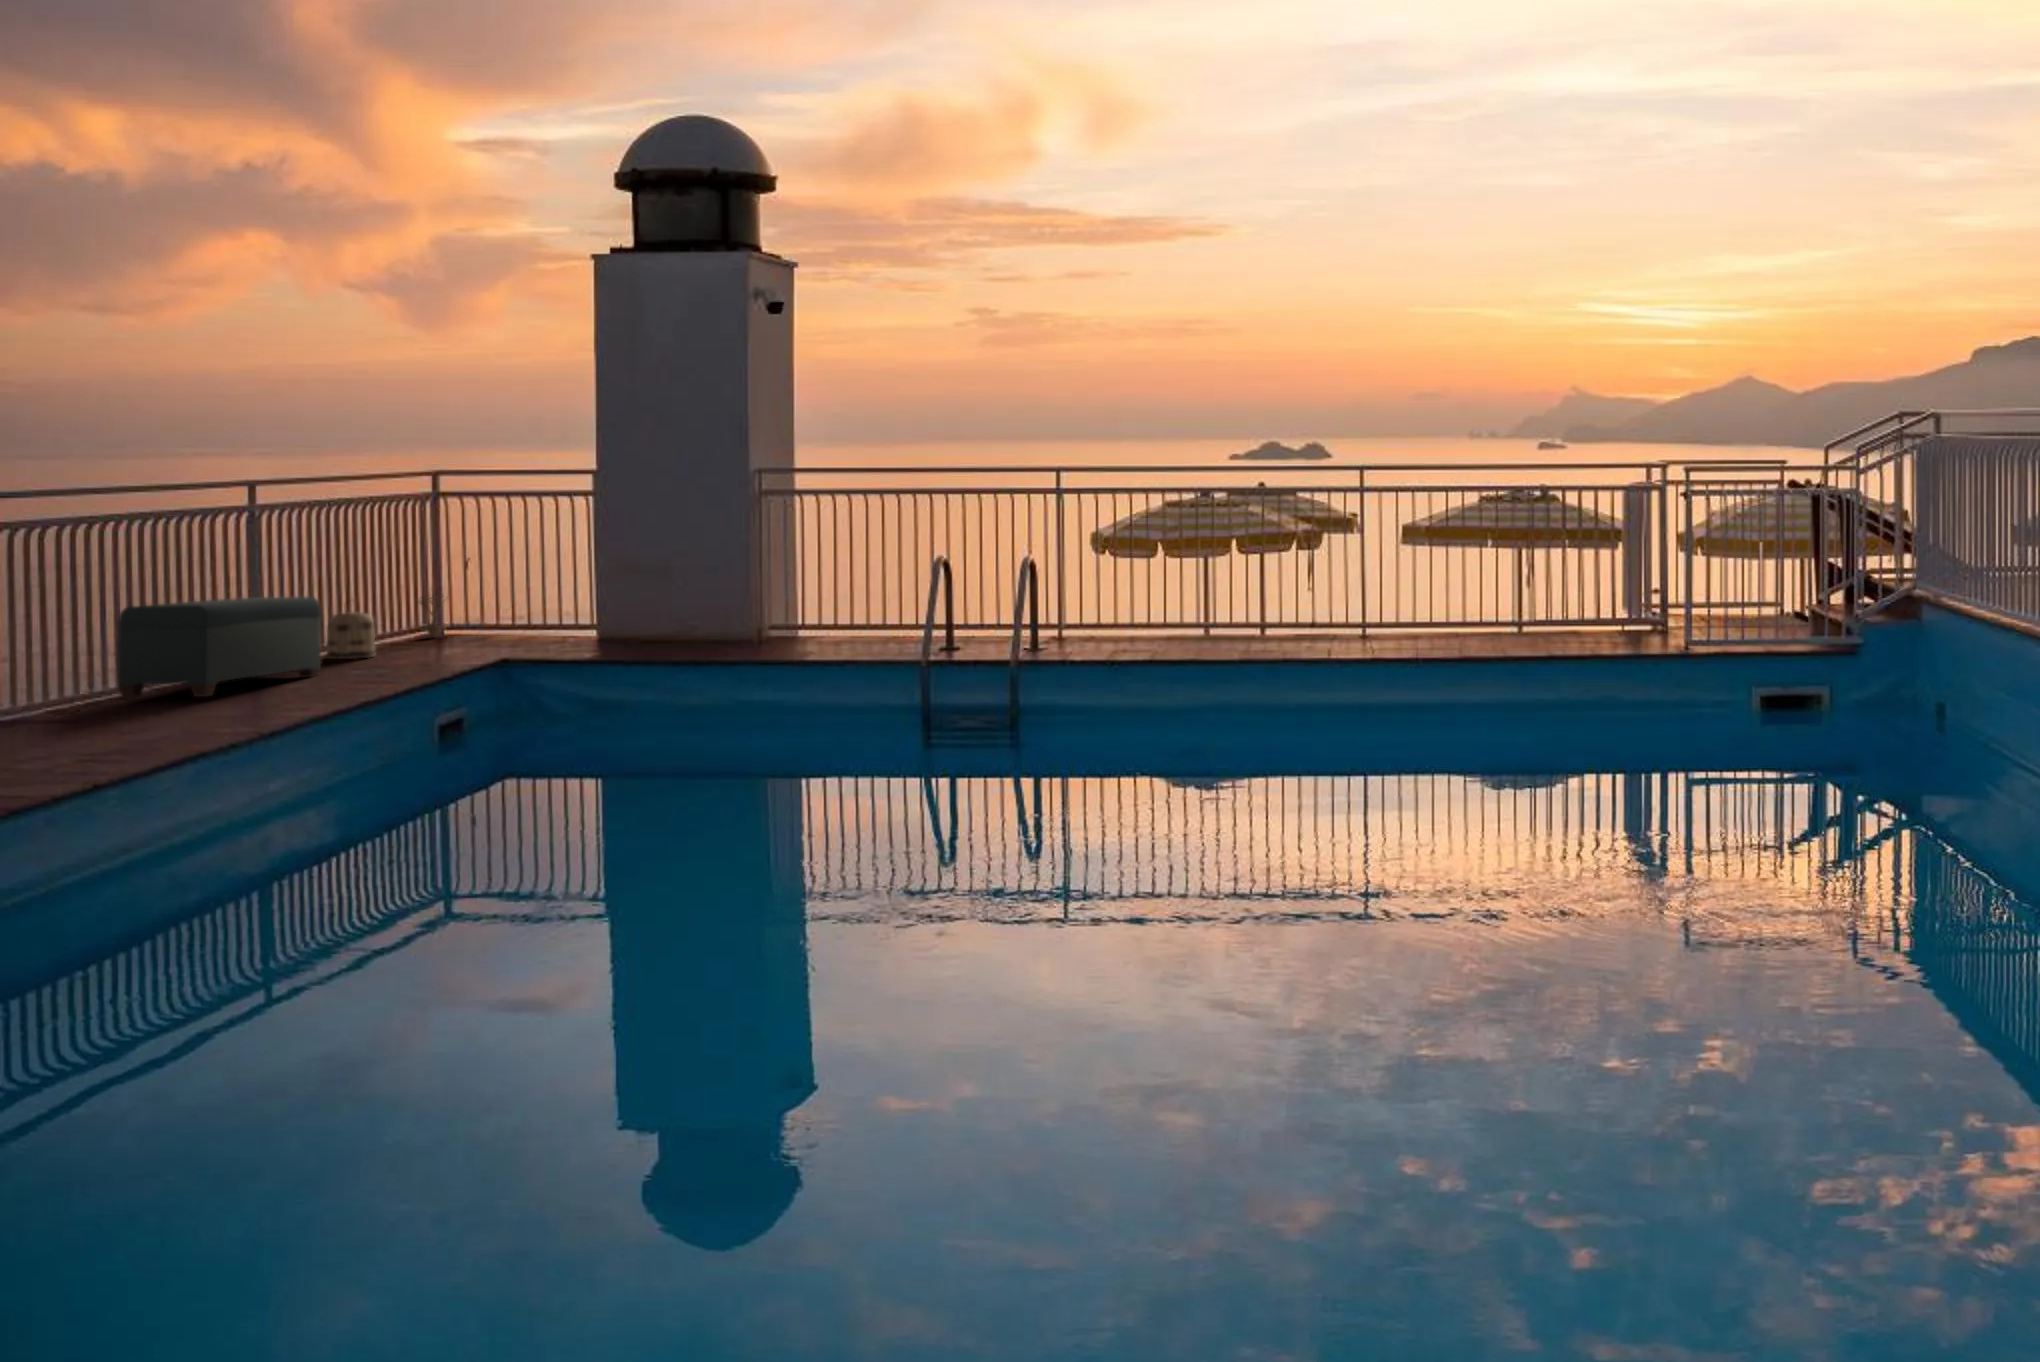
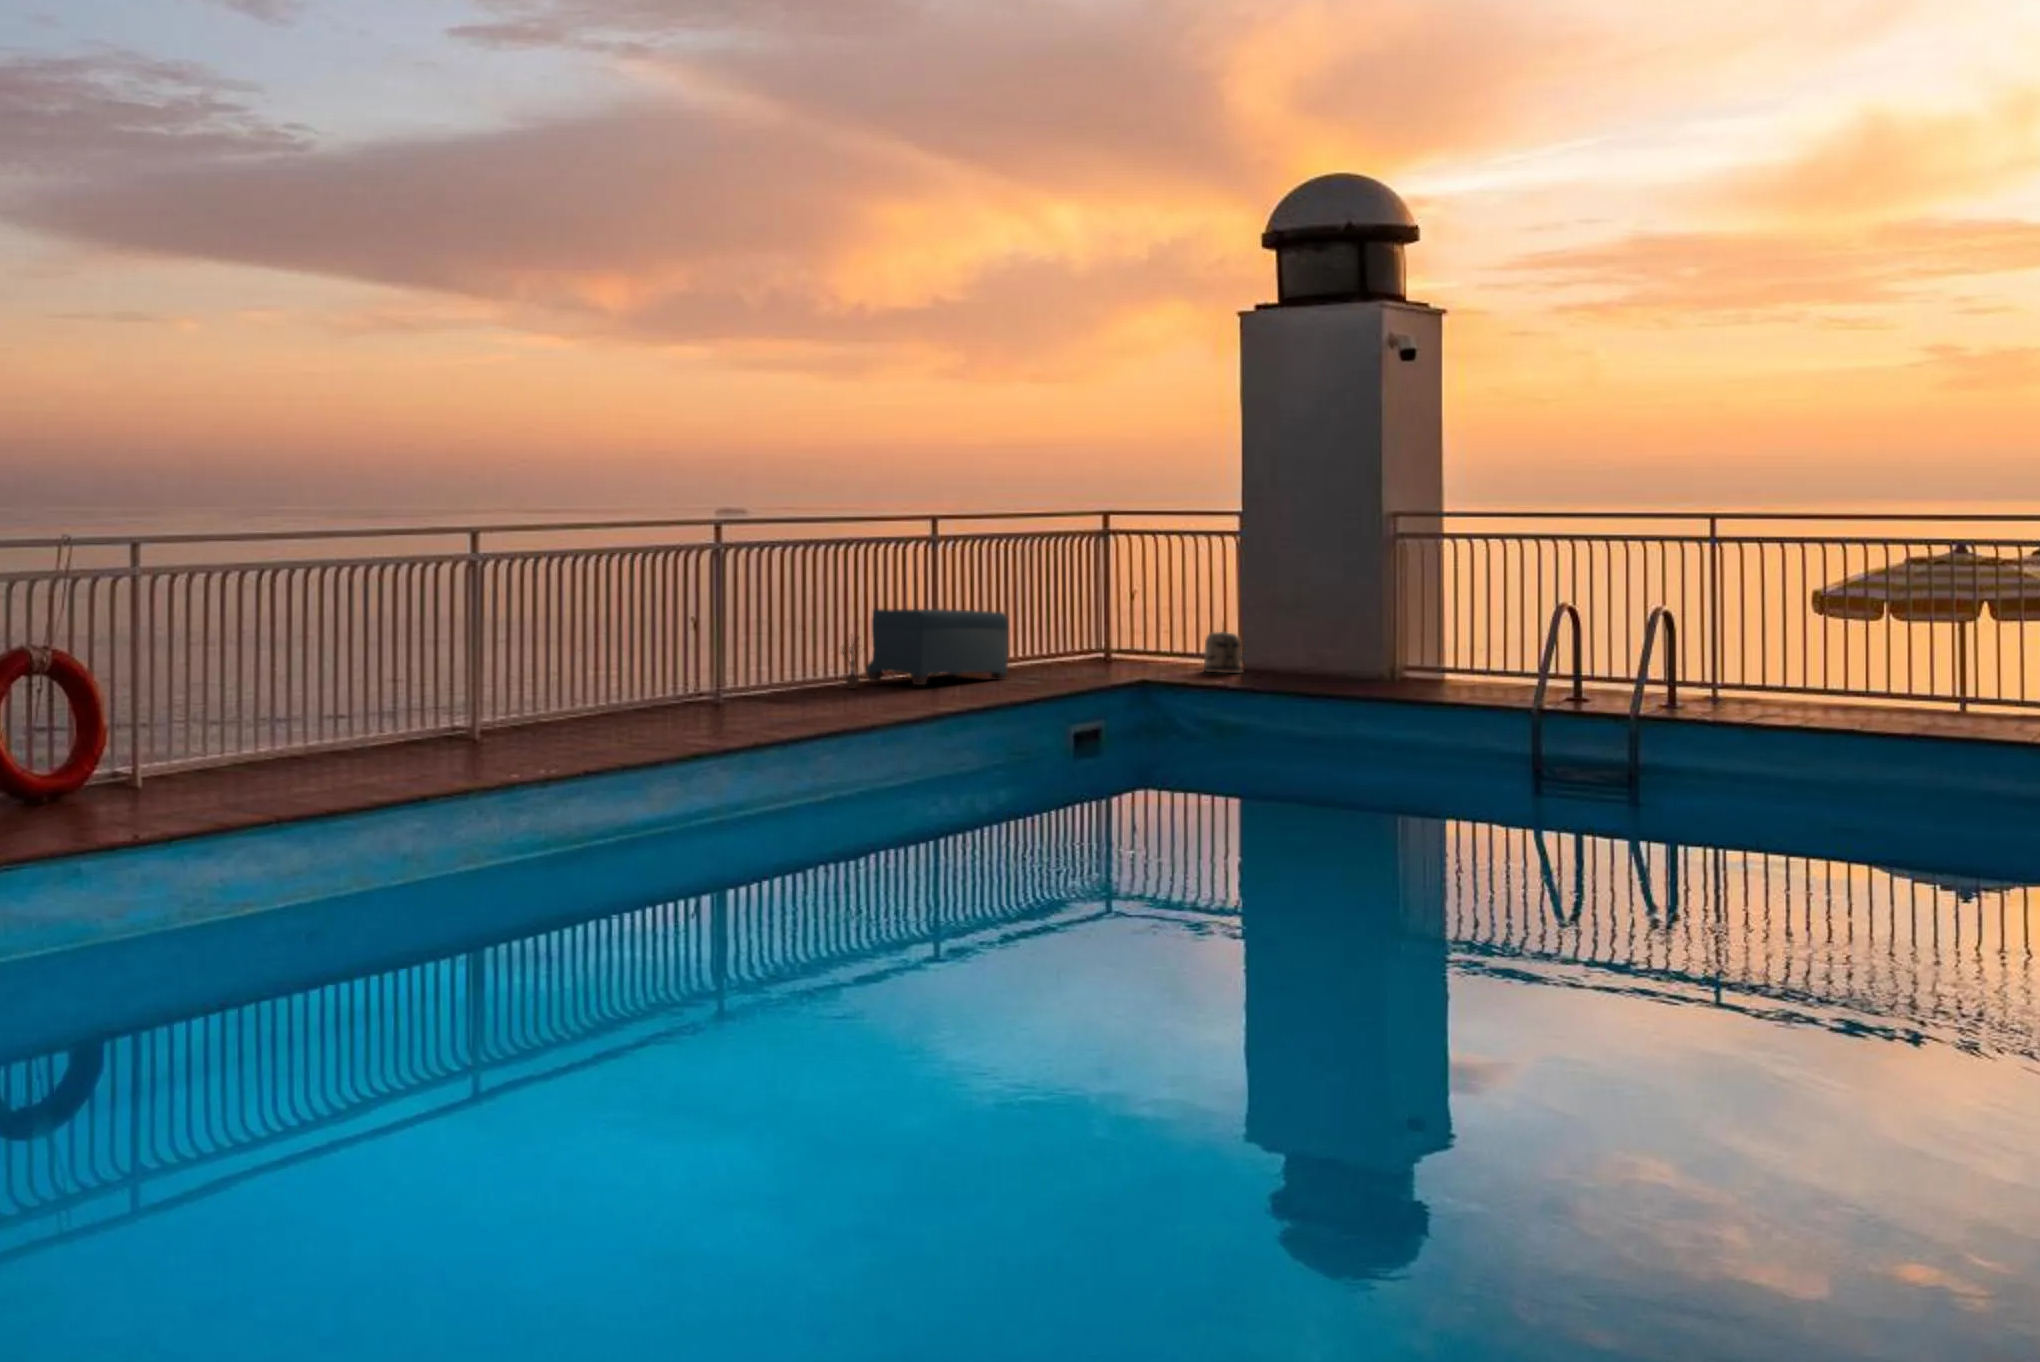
decorative plant: present [420,589,444,638] -> present [839,635,860,689]
basket: present [326,608,375,659] -> present [1204,630,1242,673]

